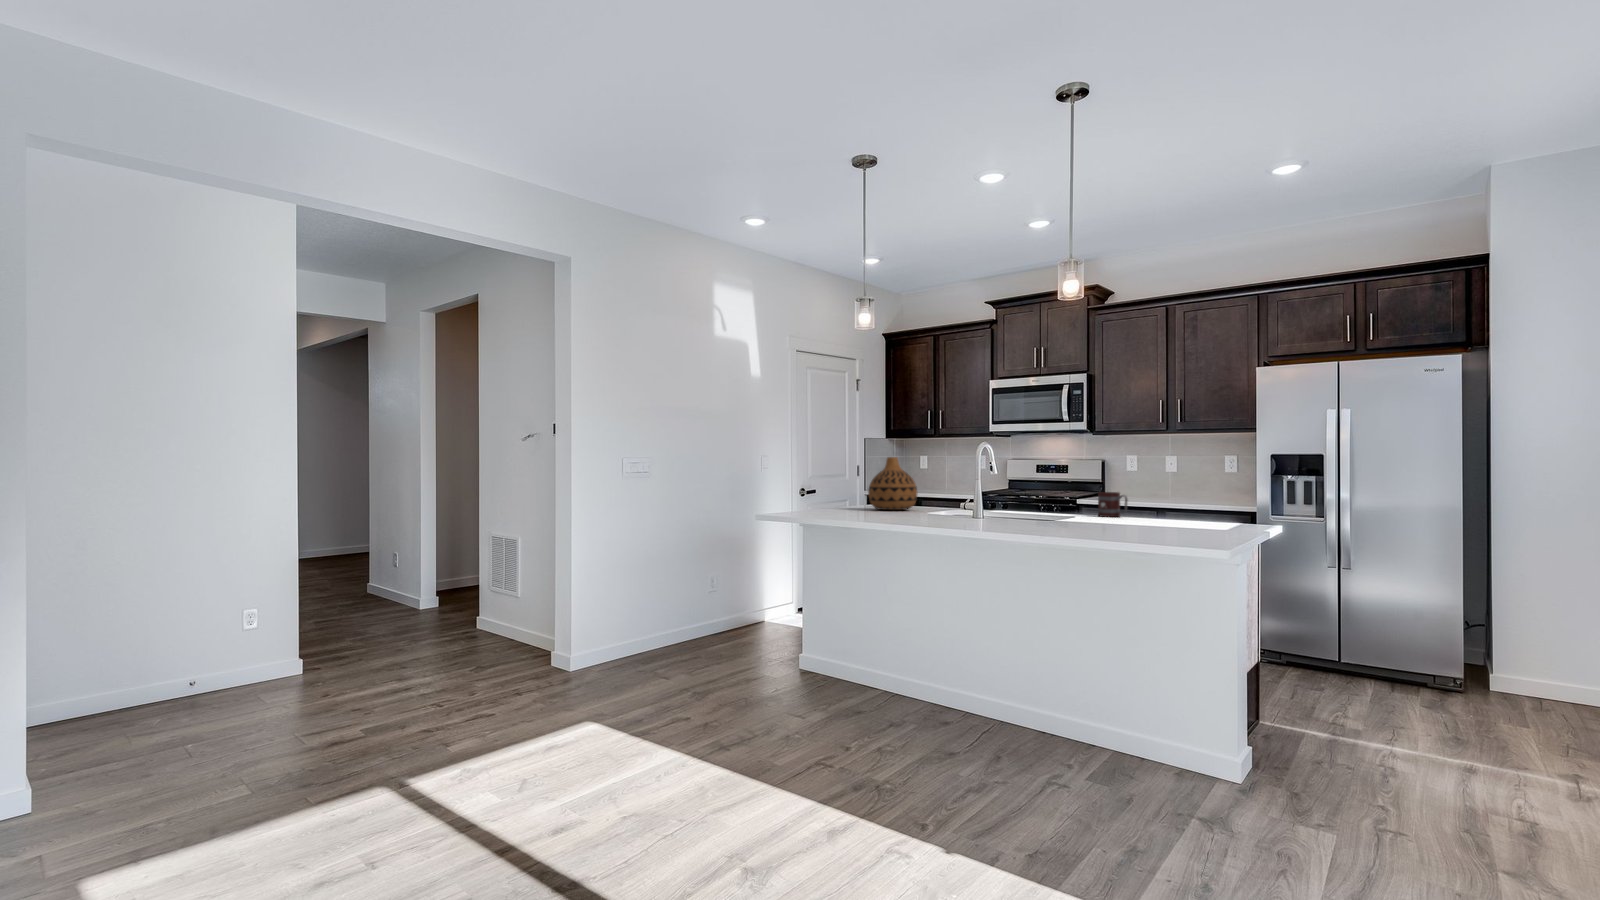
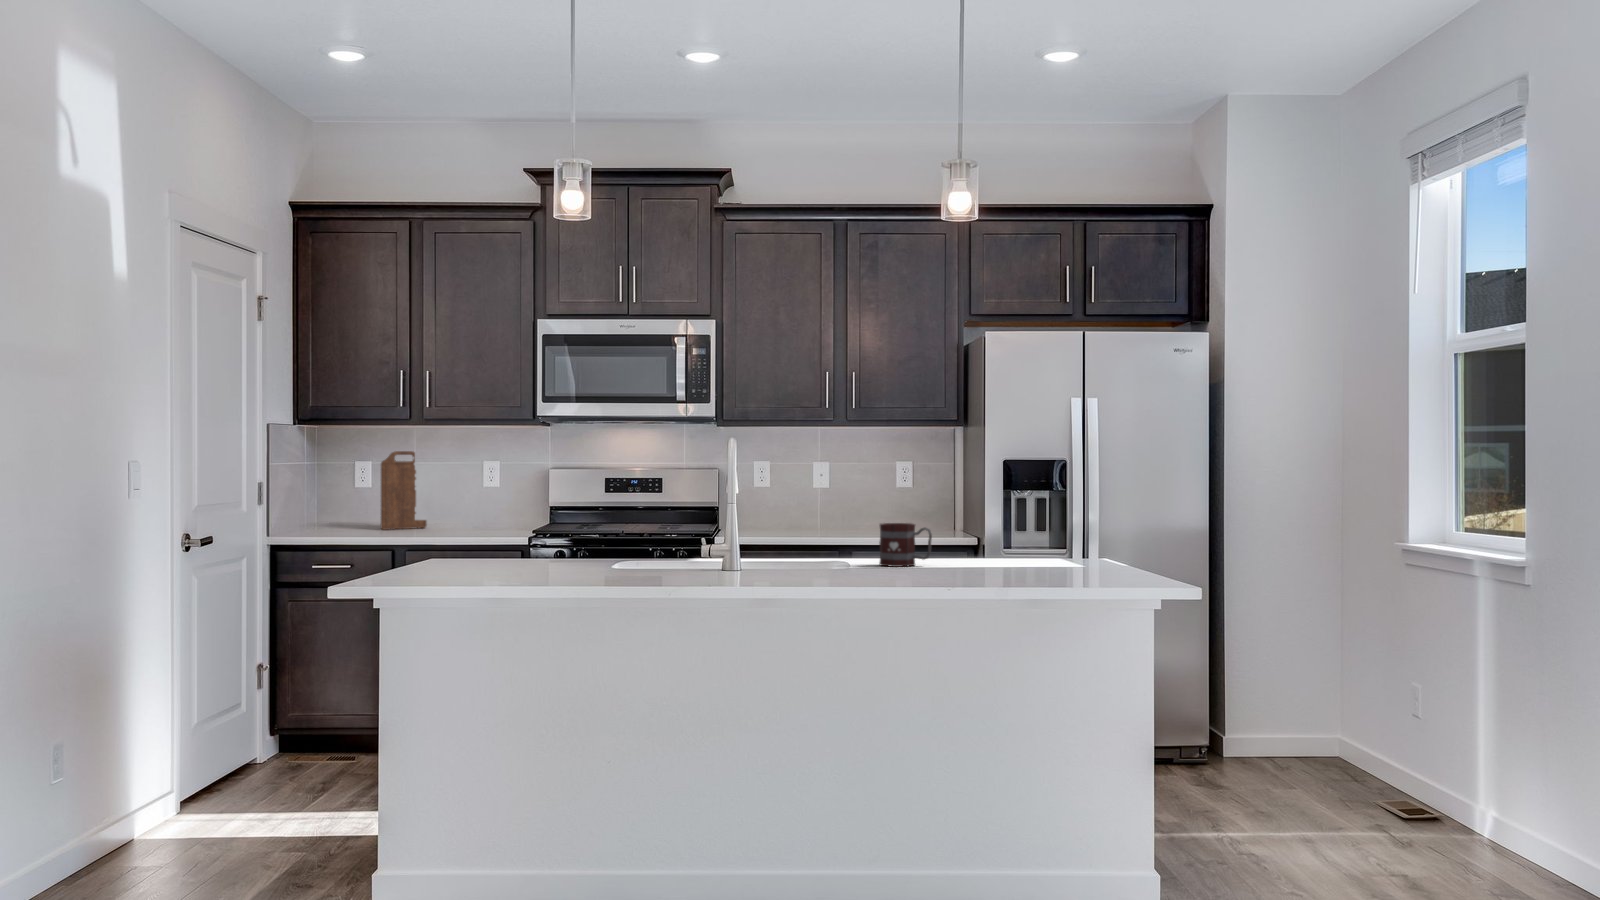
cutting board: none [927,452,951,492] -> present [381,451,427,530]
vase: present [868,457,917,510] -> none [441,462,550,578]

